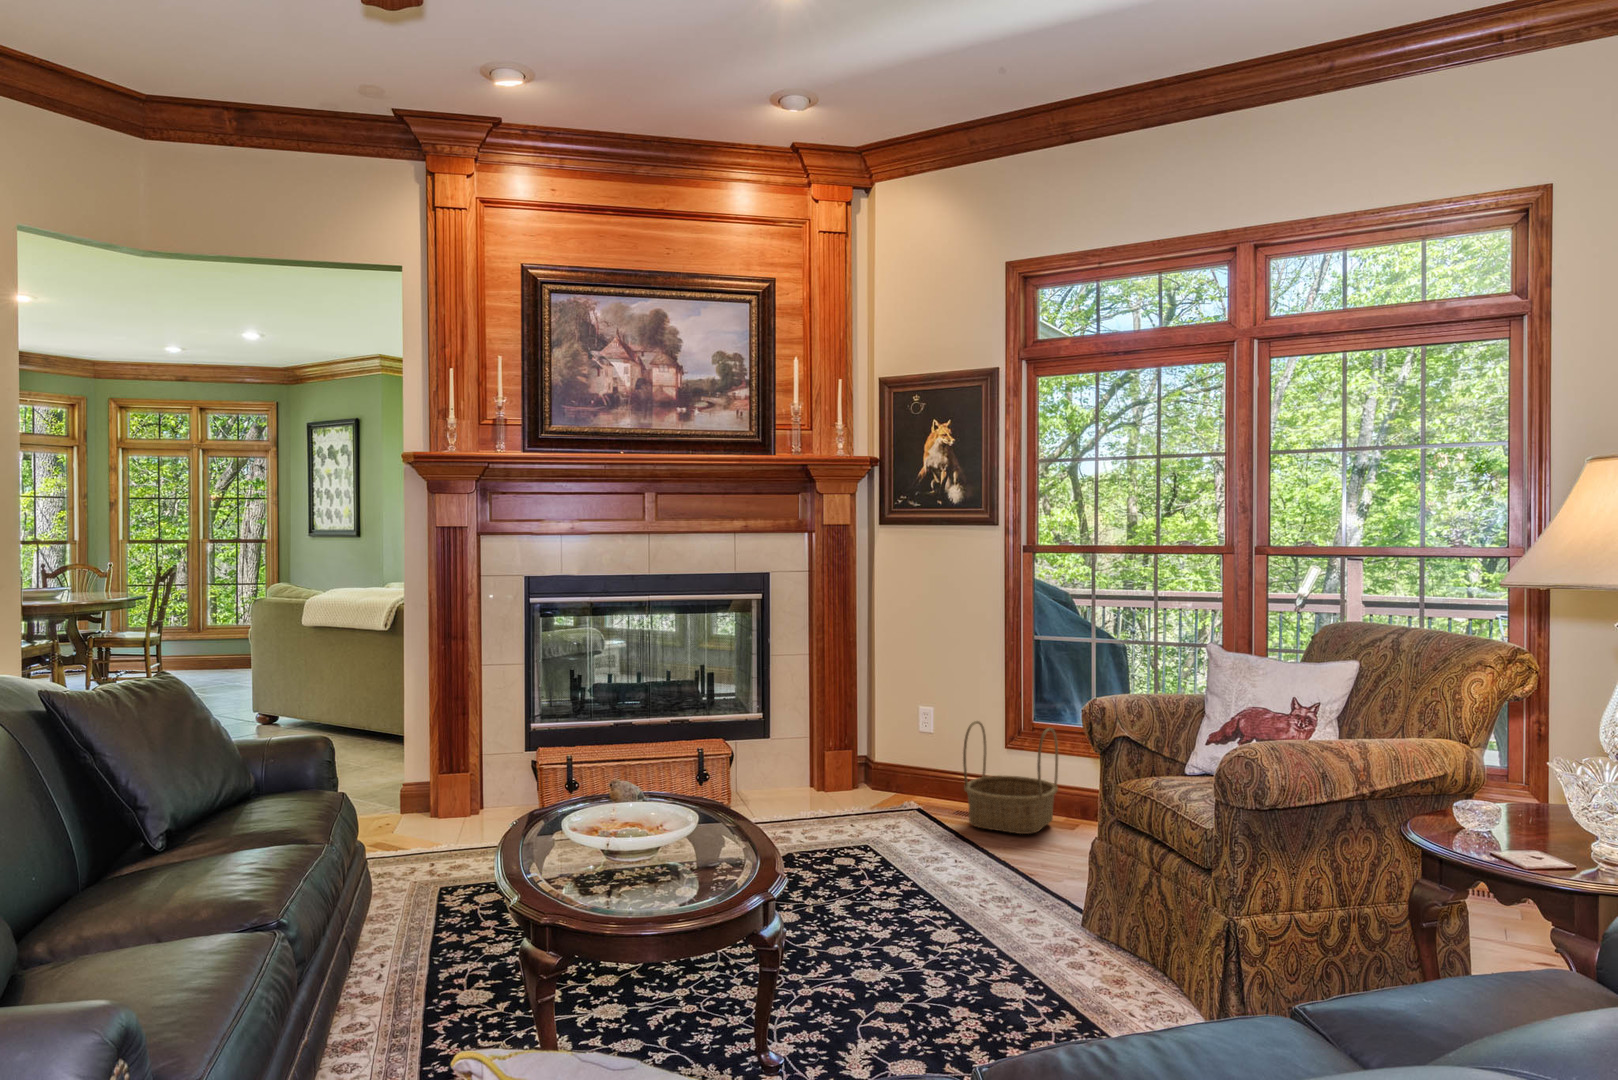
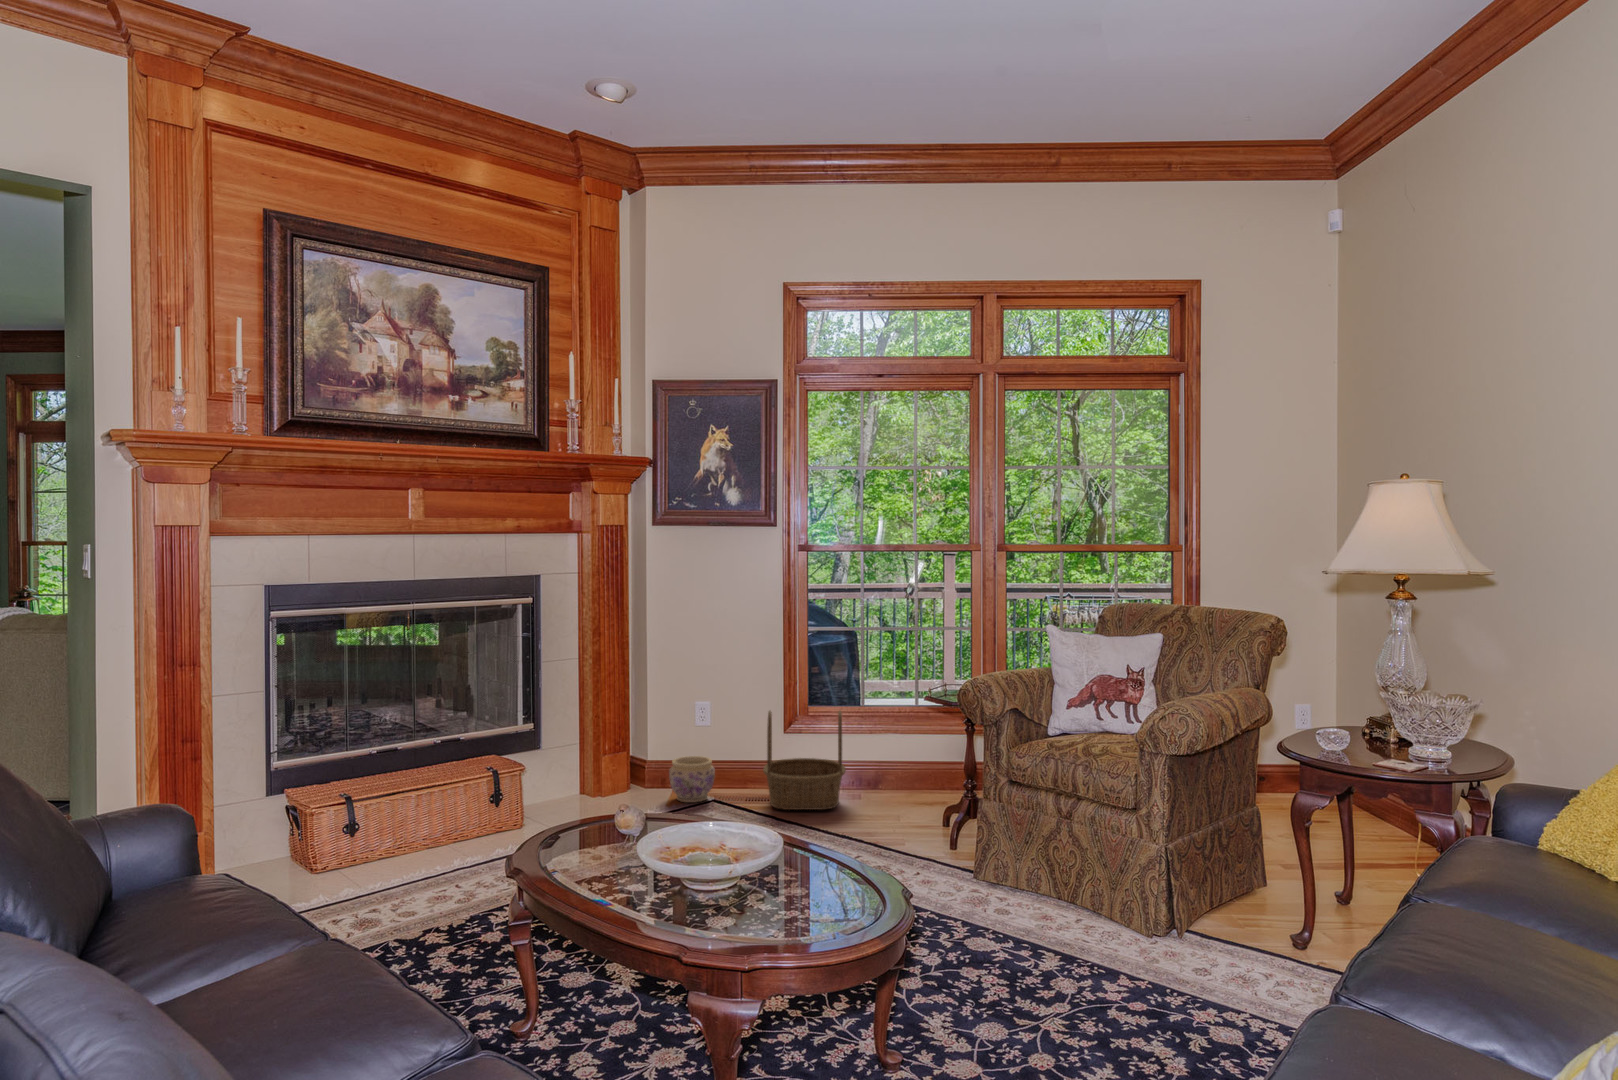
planter: none [883,761,931,809] -> present [669,756,715,803]

